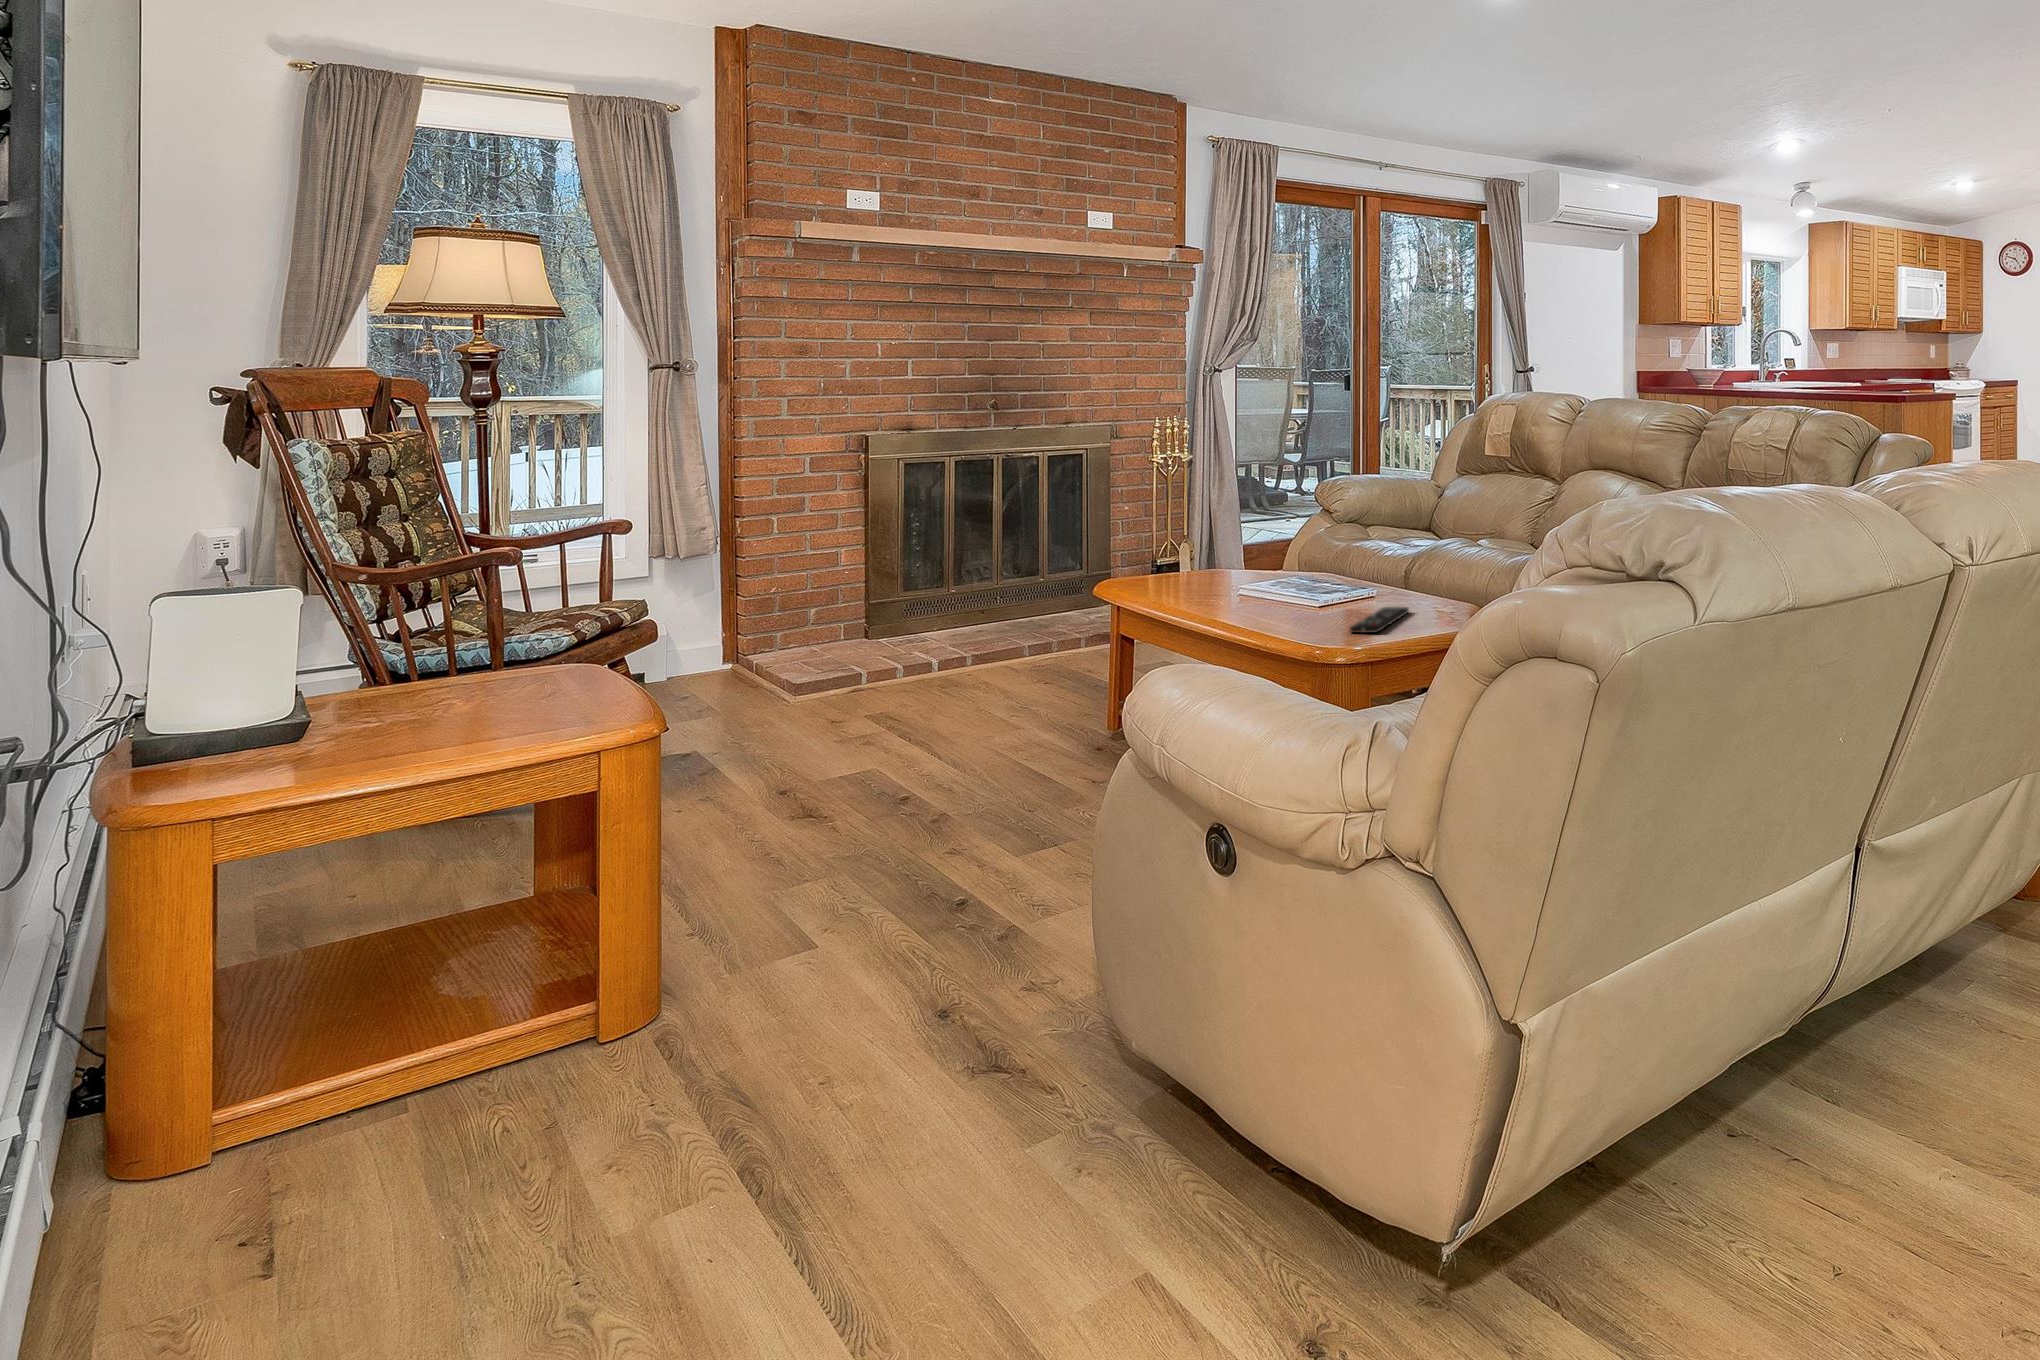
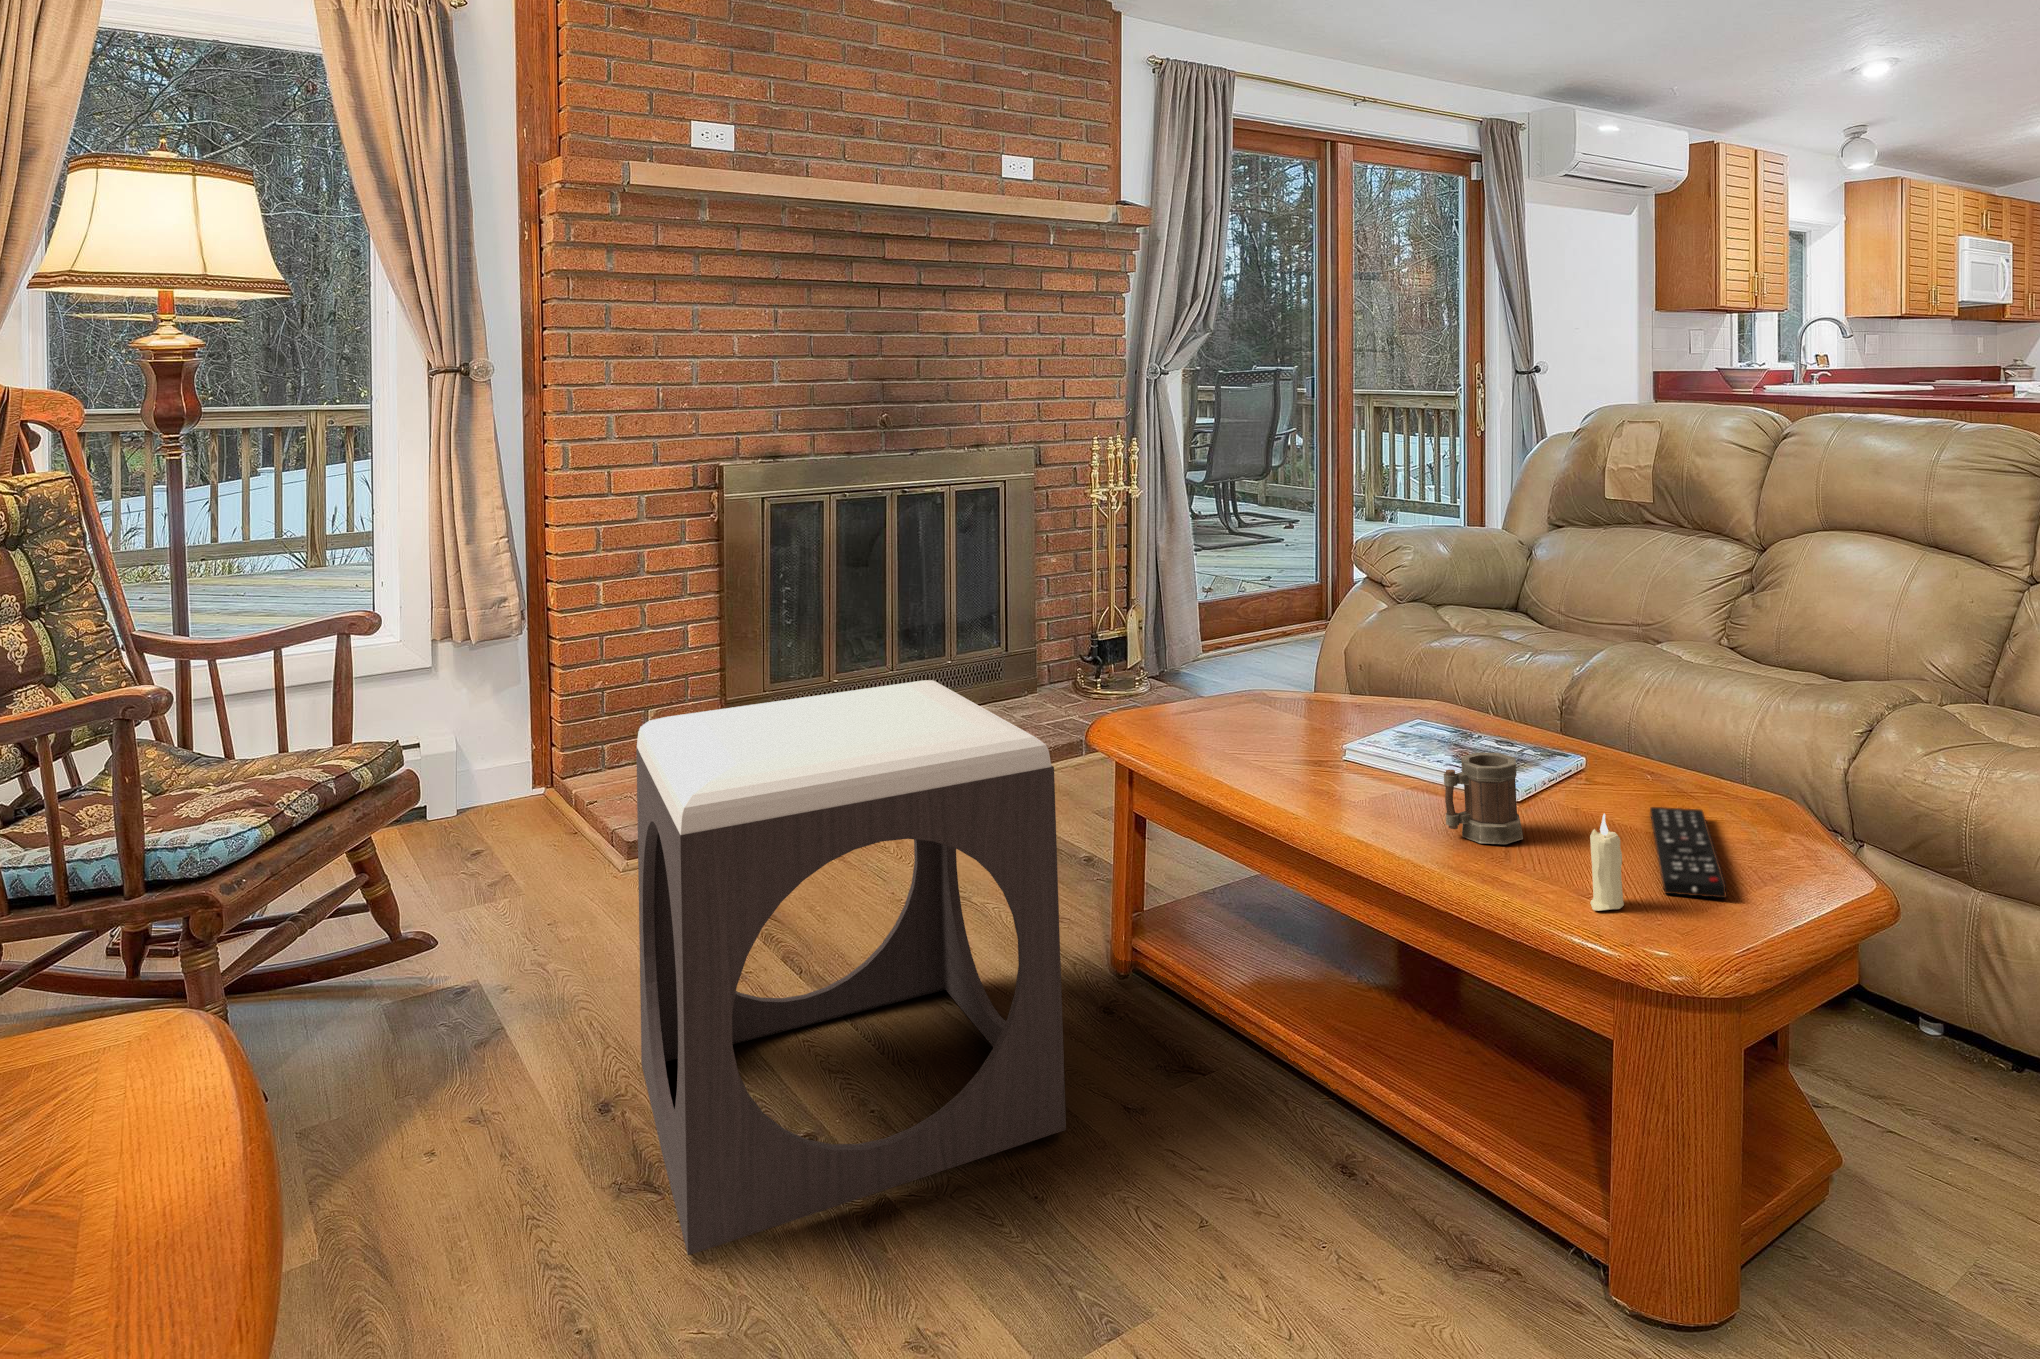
footstool: none [806,557,1054,829] -> present [636,680,1066,1255]
mug: none [1262,577,1305,621] -> present [1444,753,1523,844]
candle: none [1307,591,1324,638] -> present [1590,814,1624,911]

